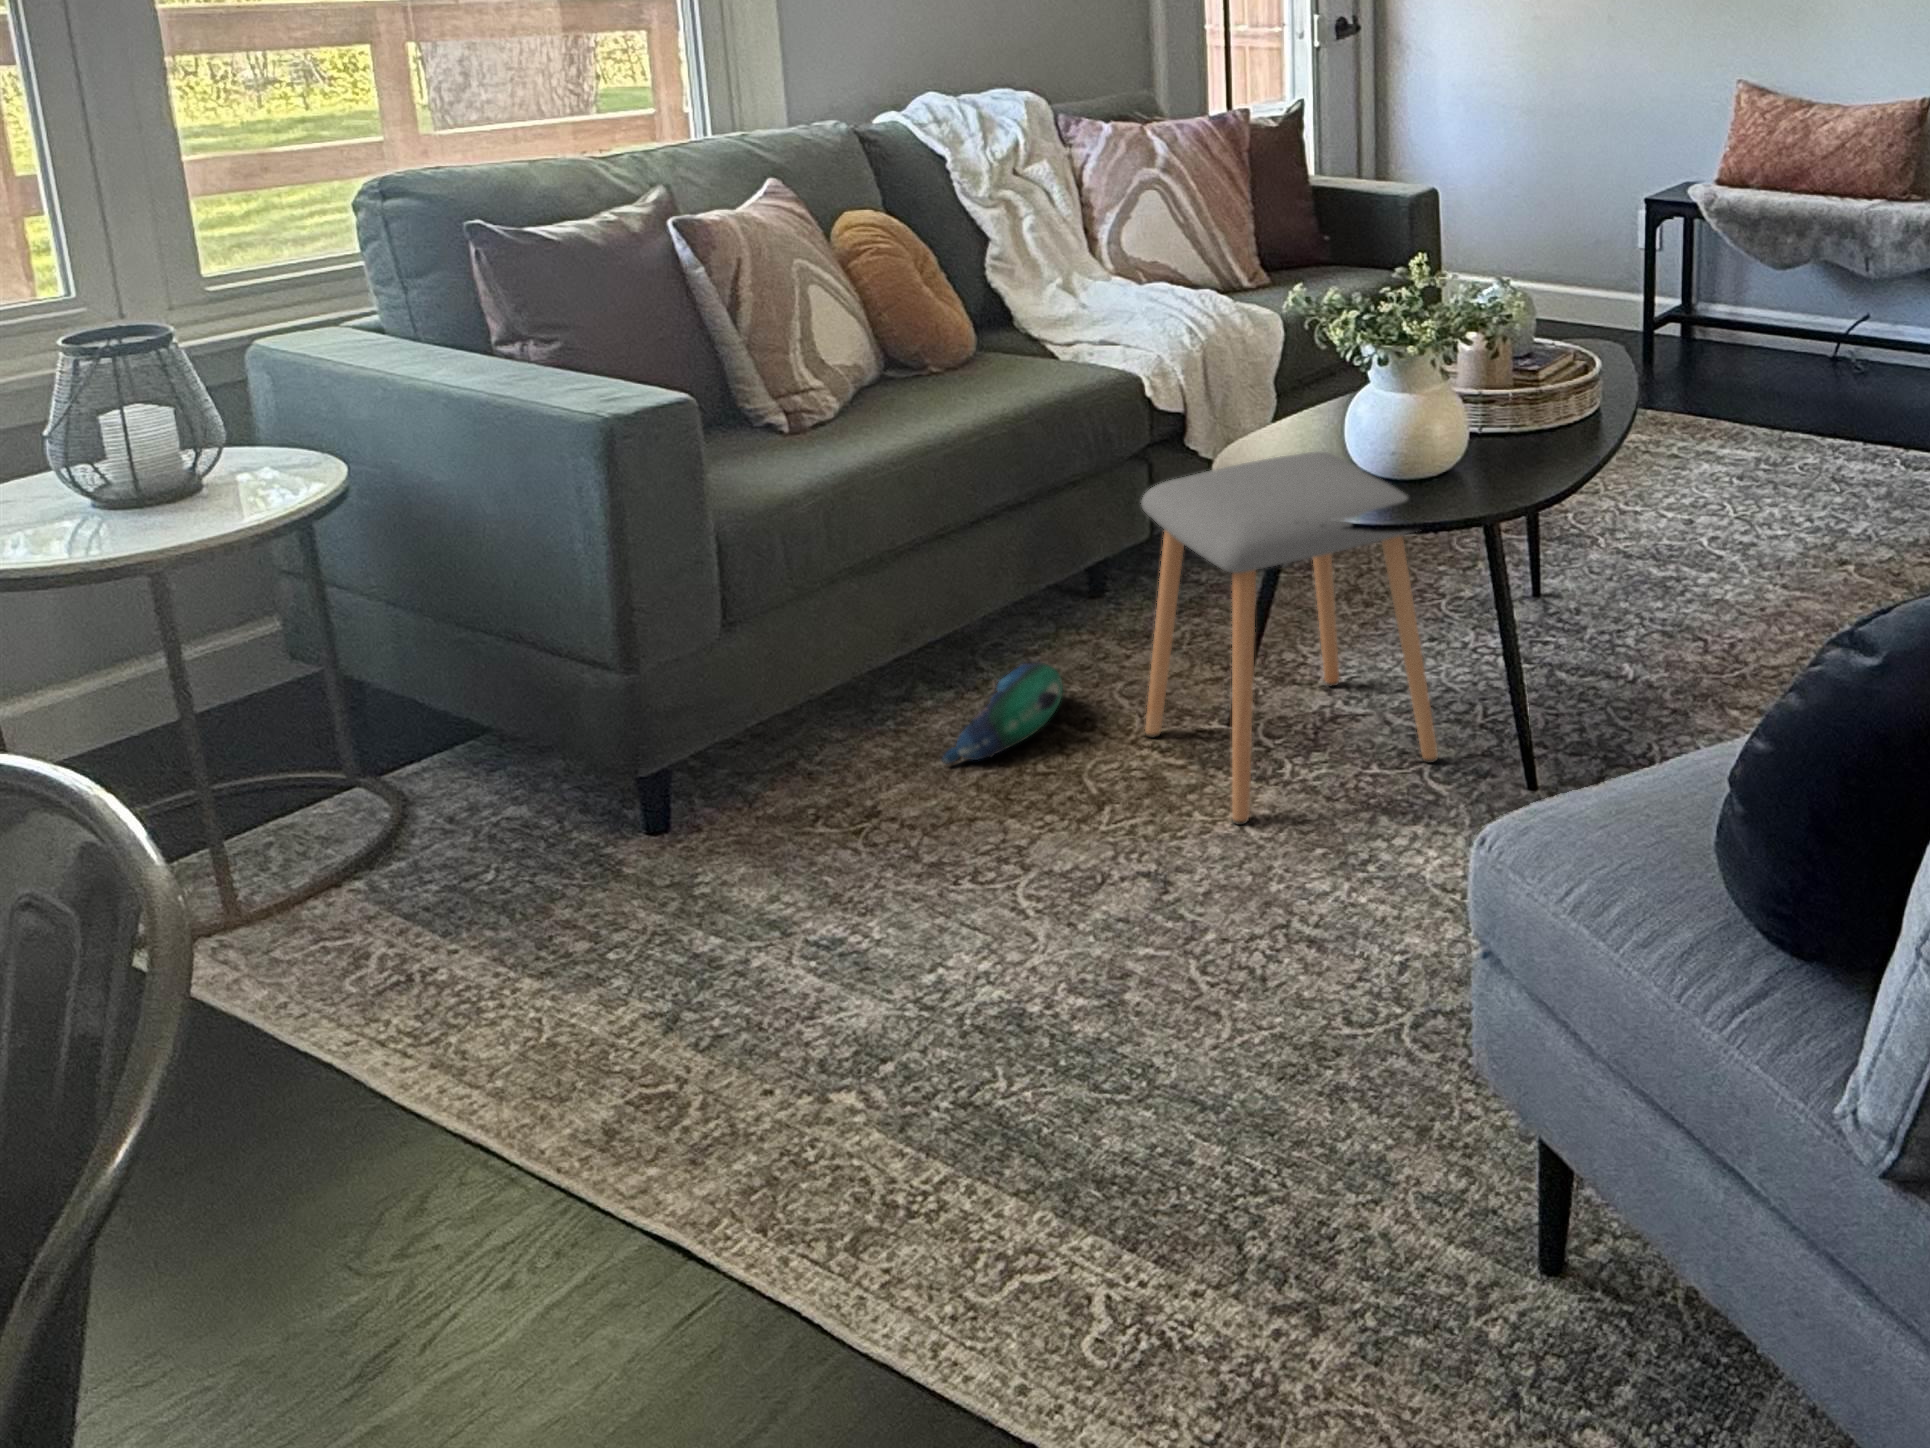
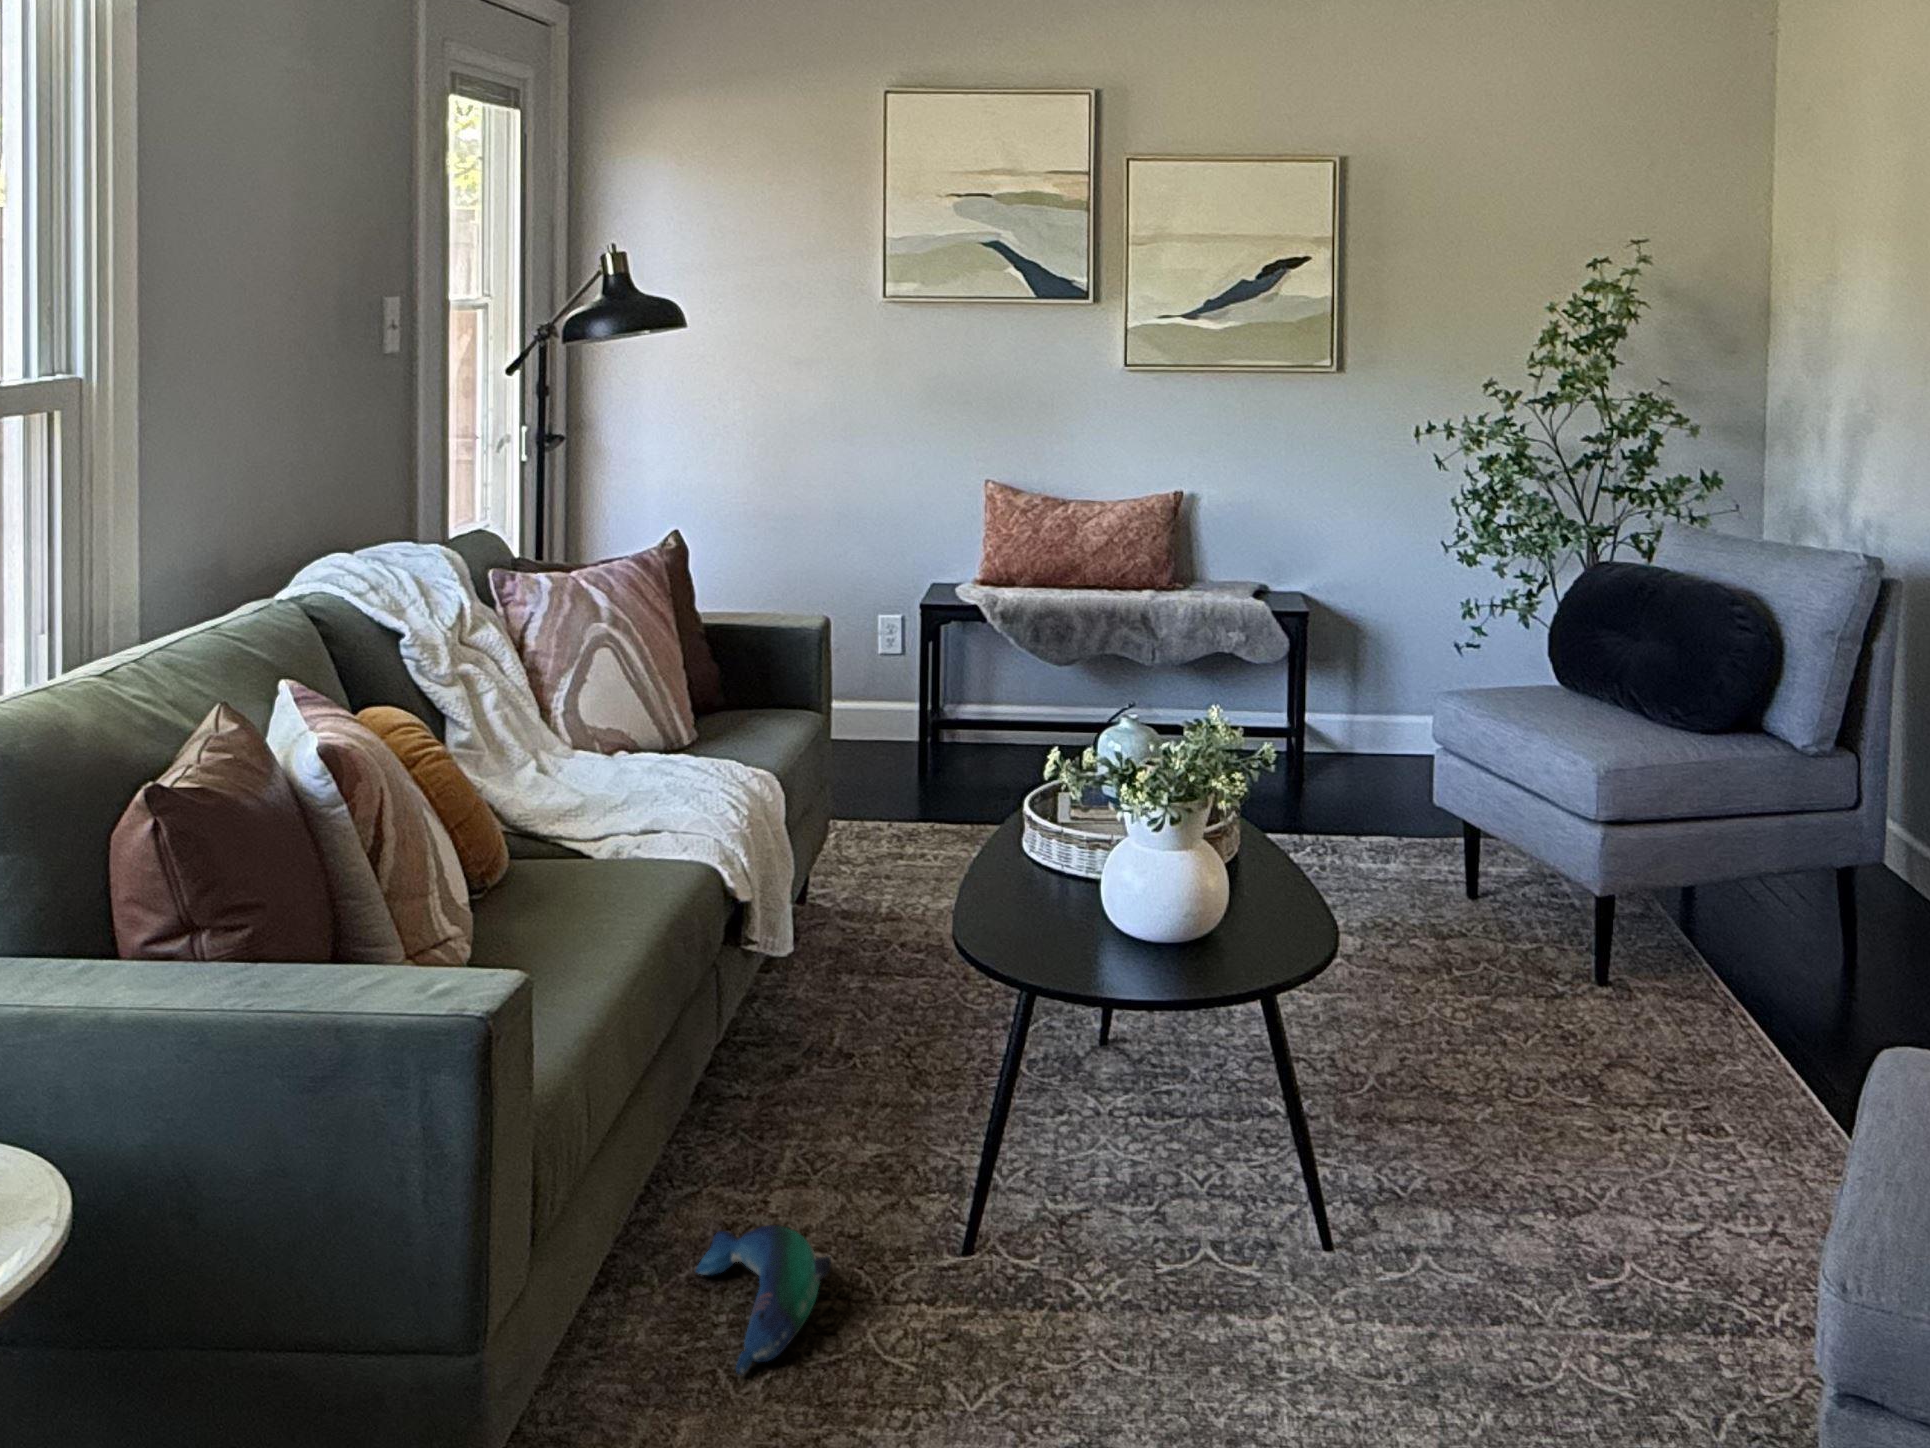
stool: present [1141,451,1438,825] -> none [914,923,1230,1358]

